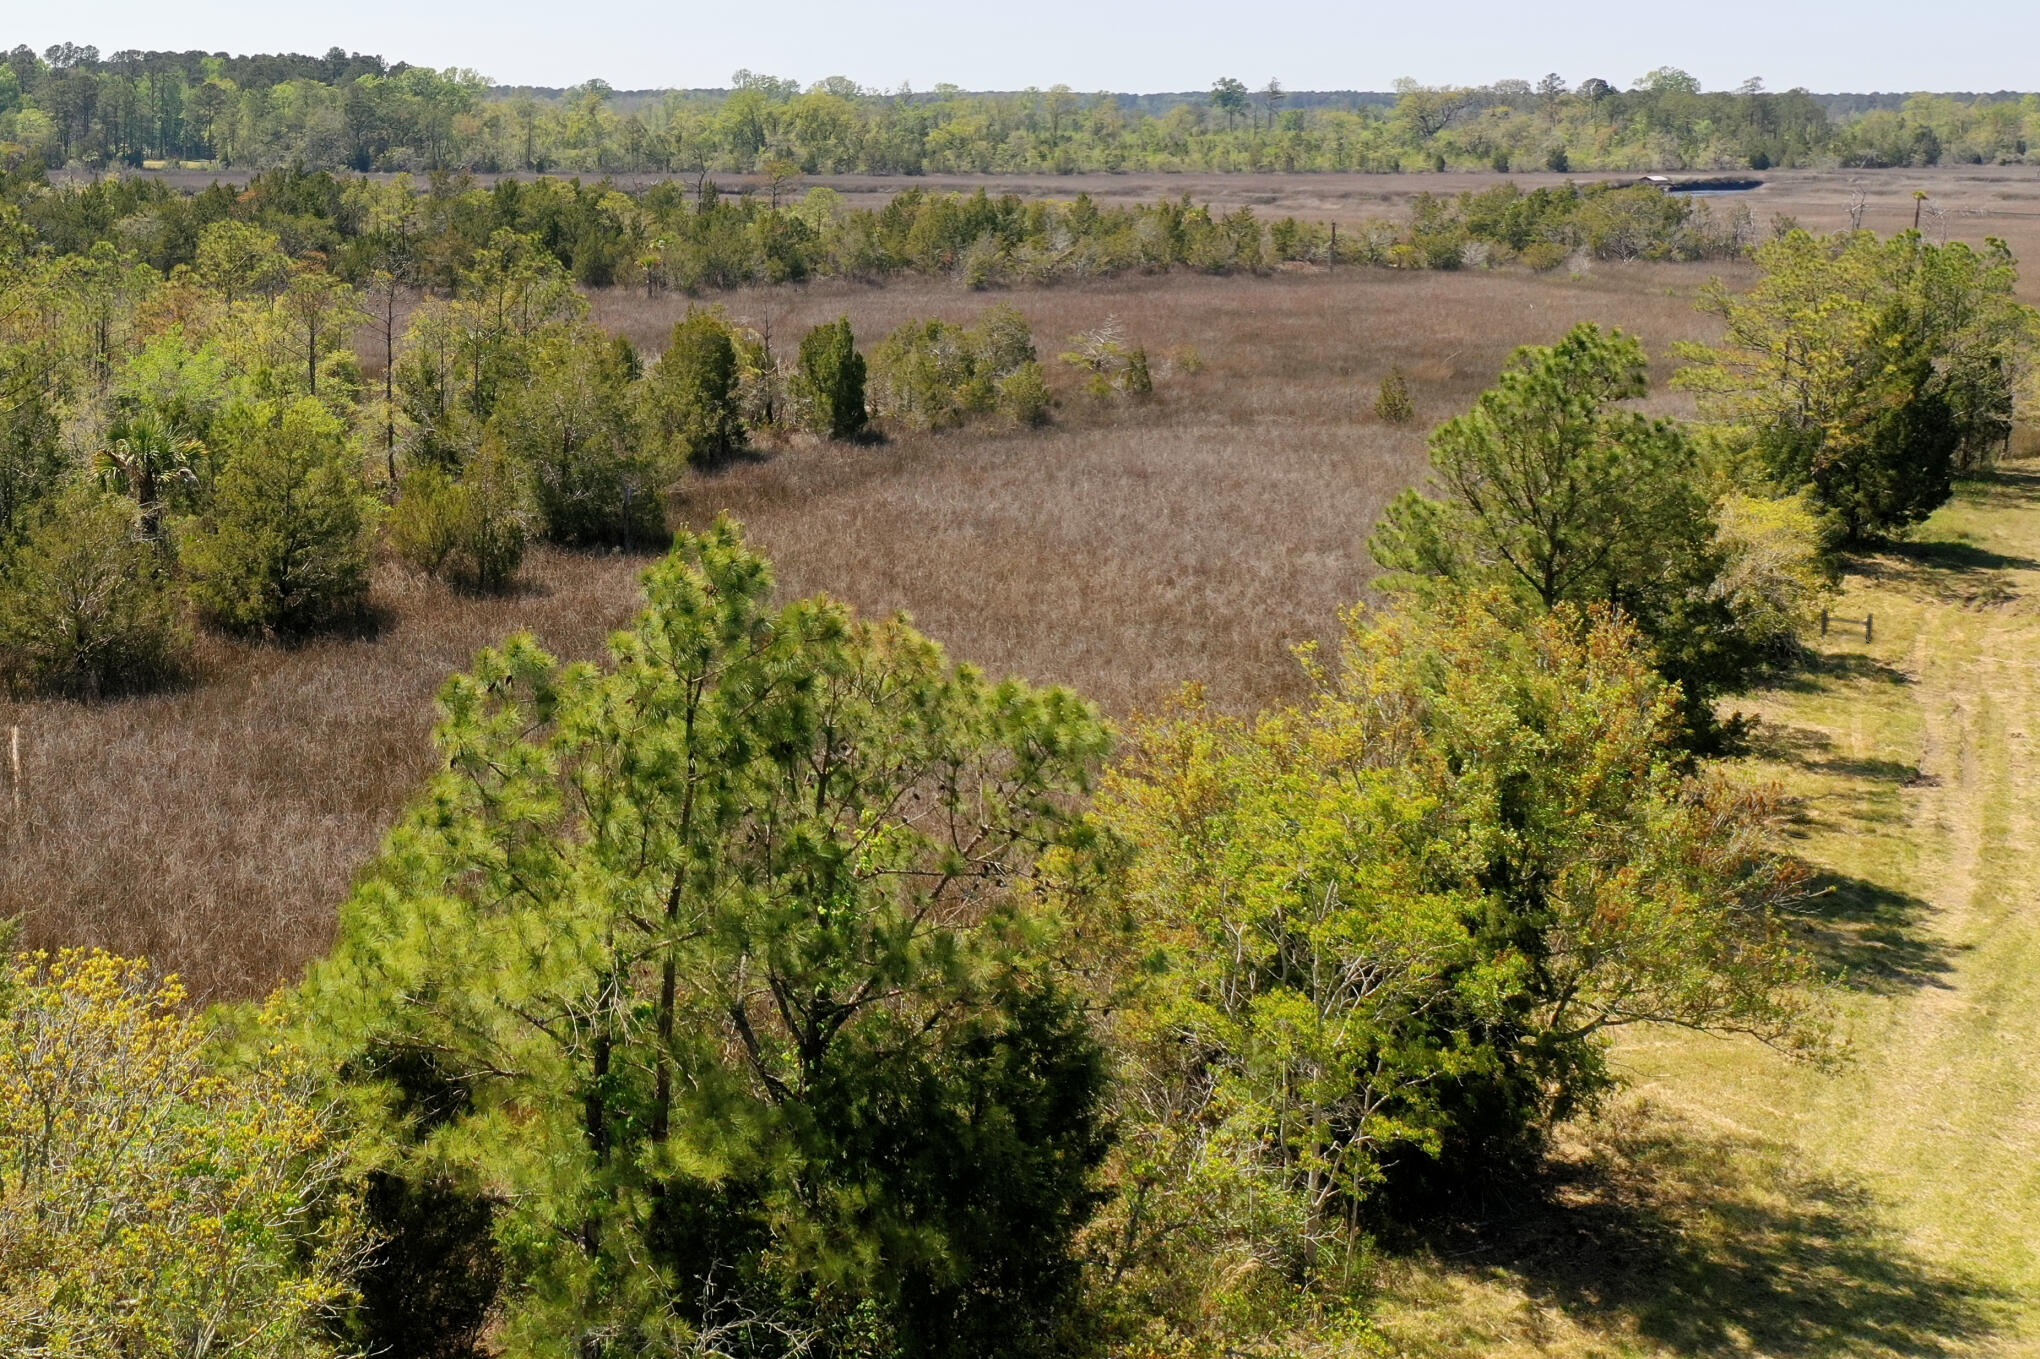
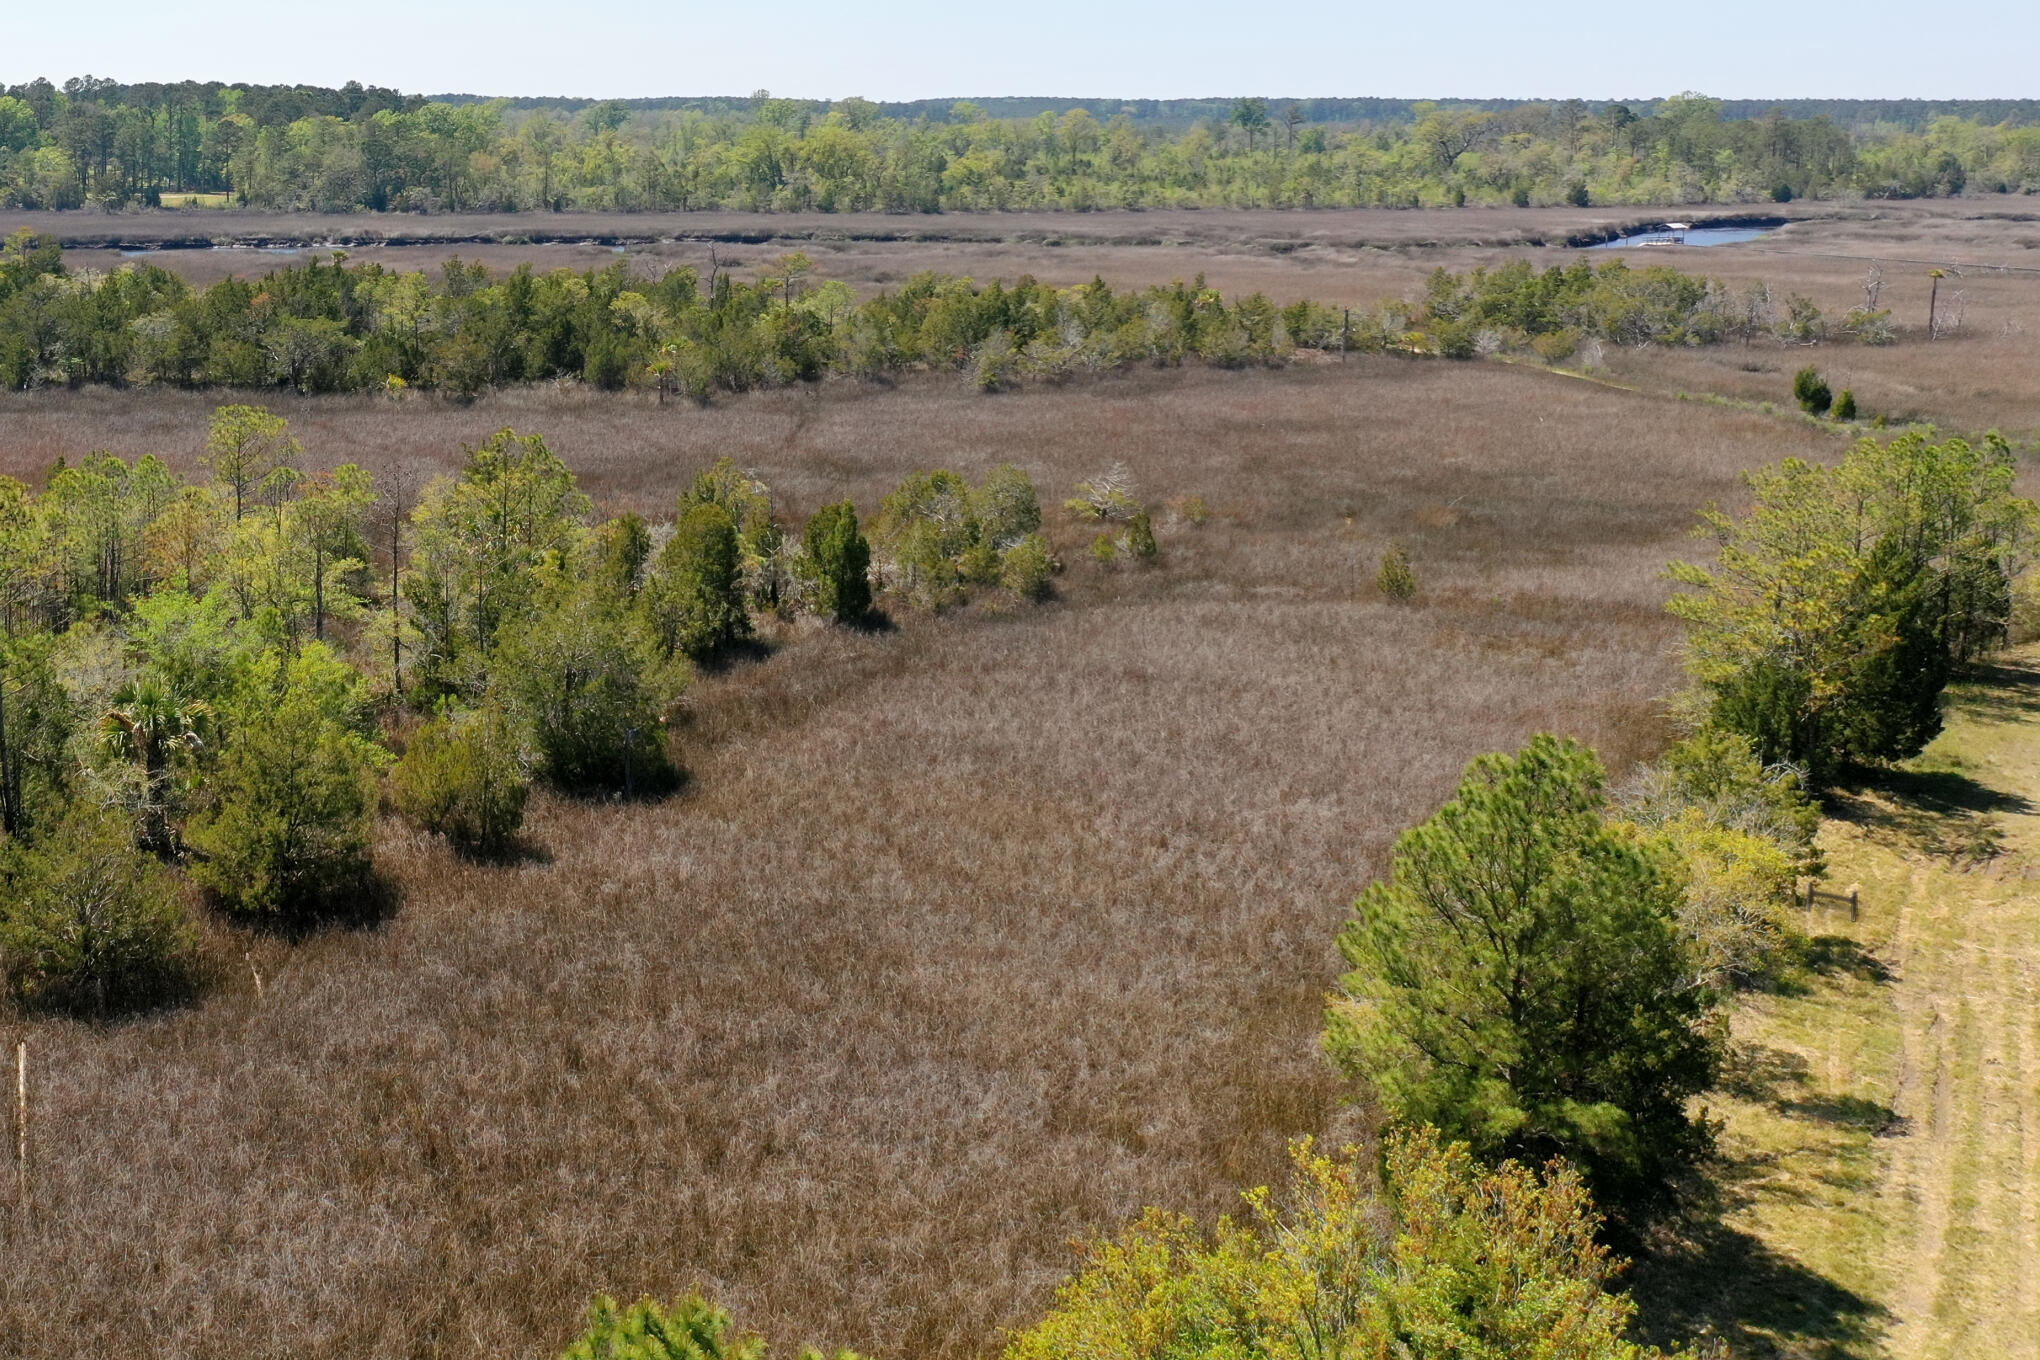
potted tree: present [1787,805,1813,839] -> none [1756,1173,1785,1210]

